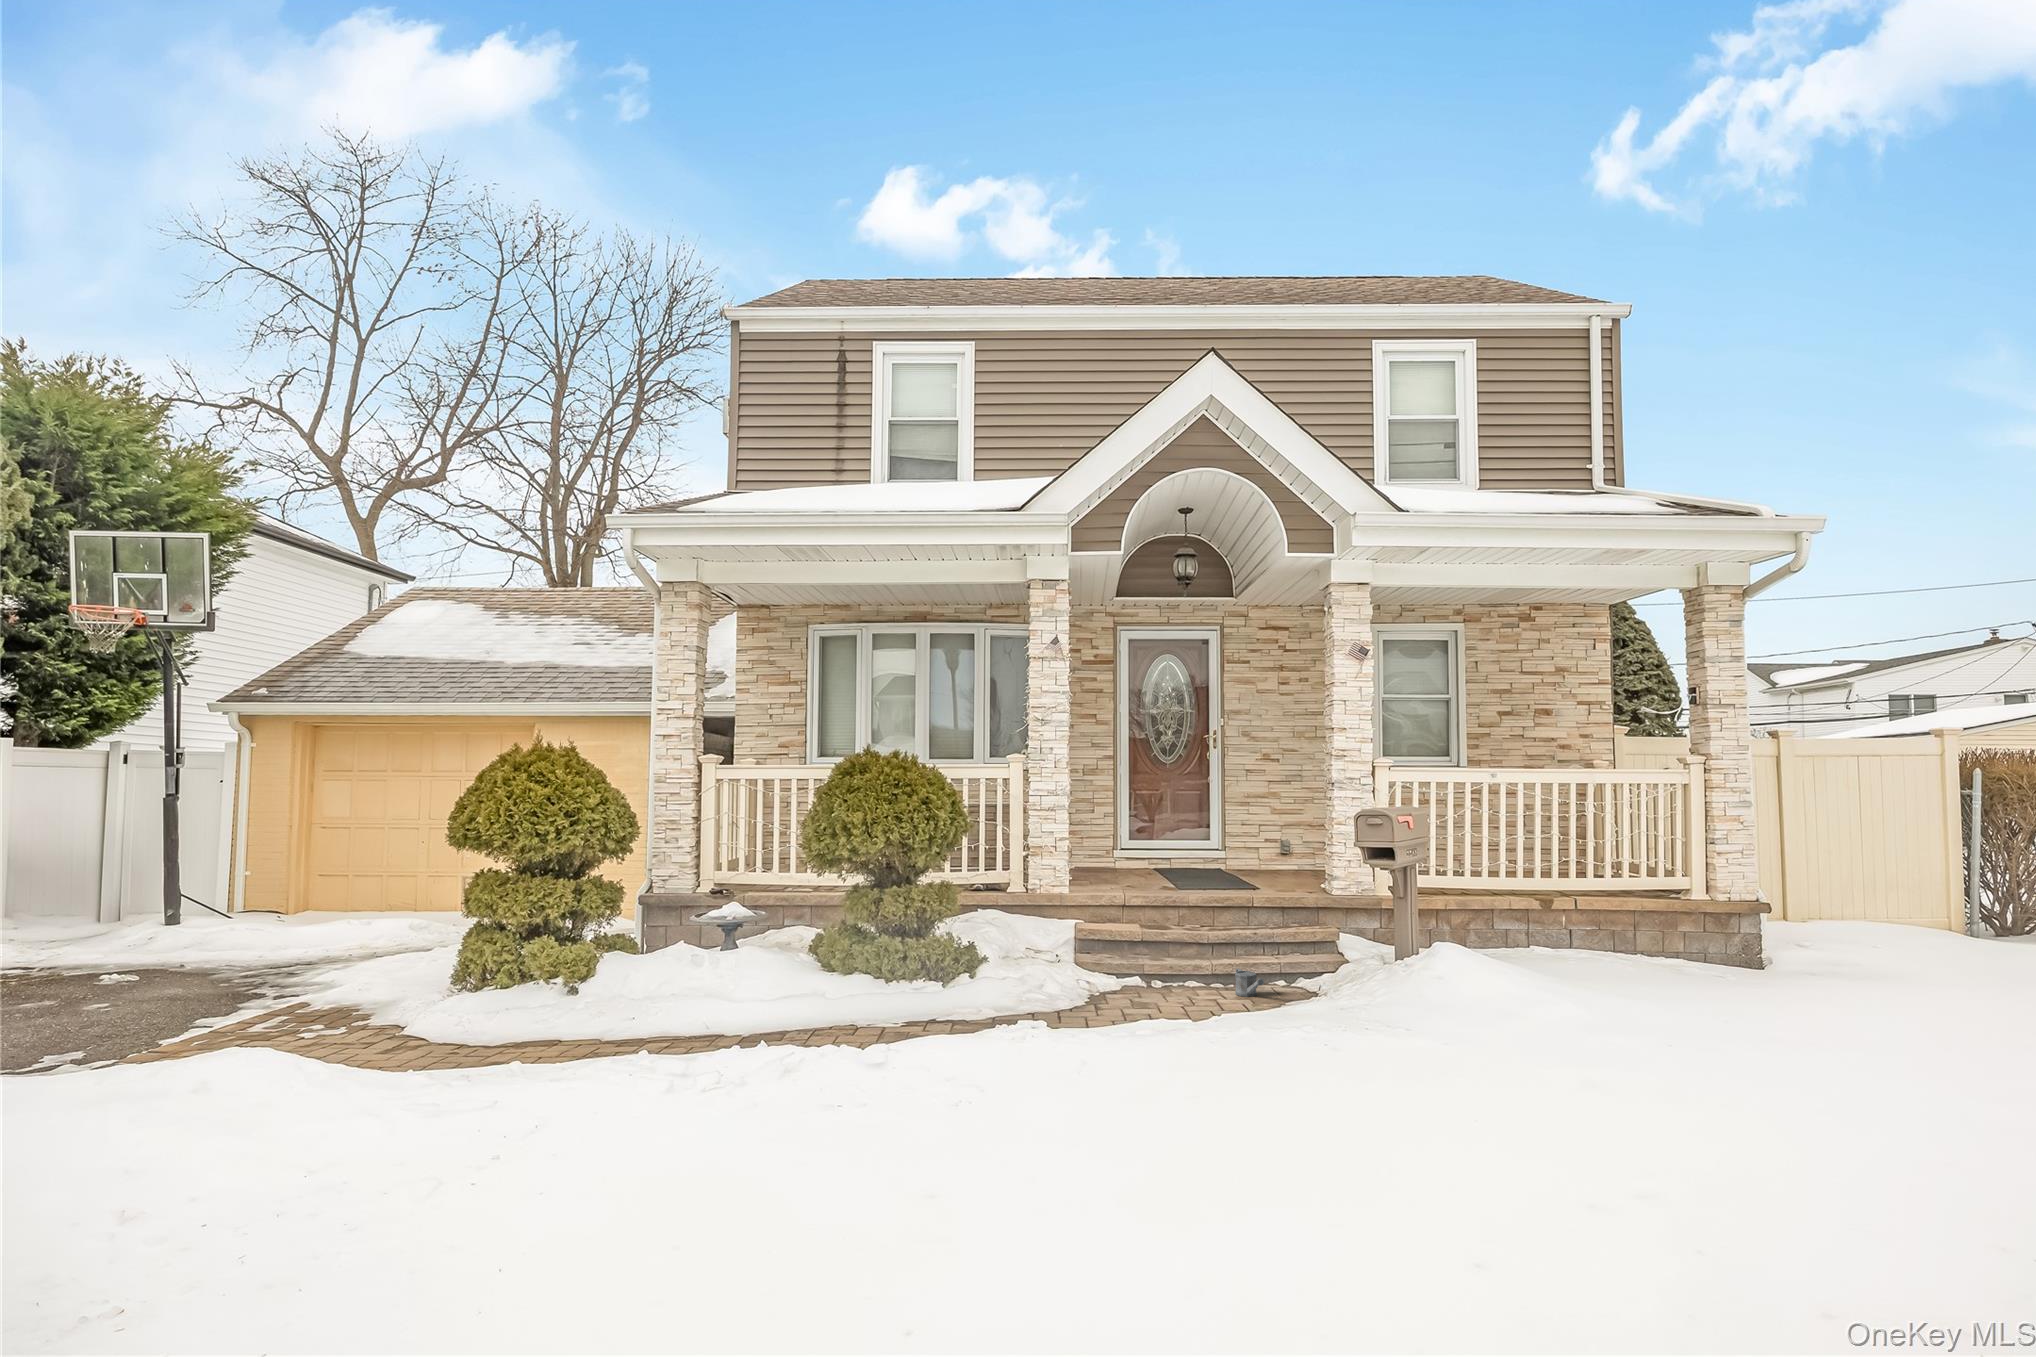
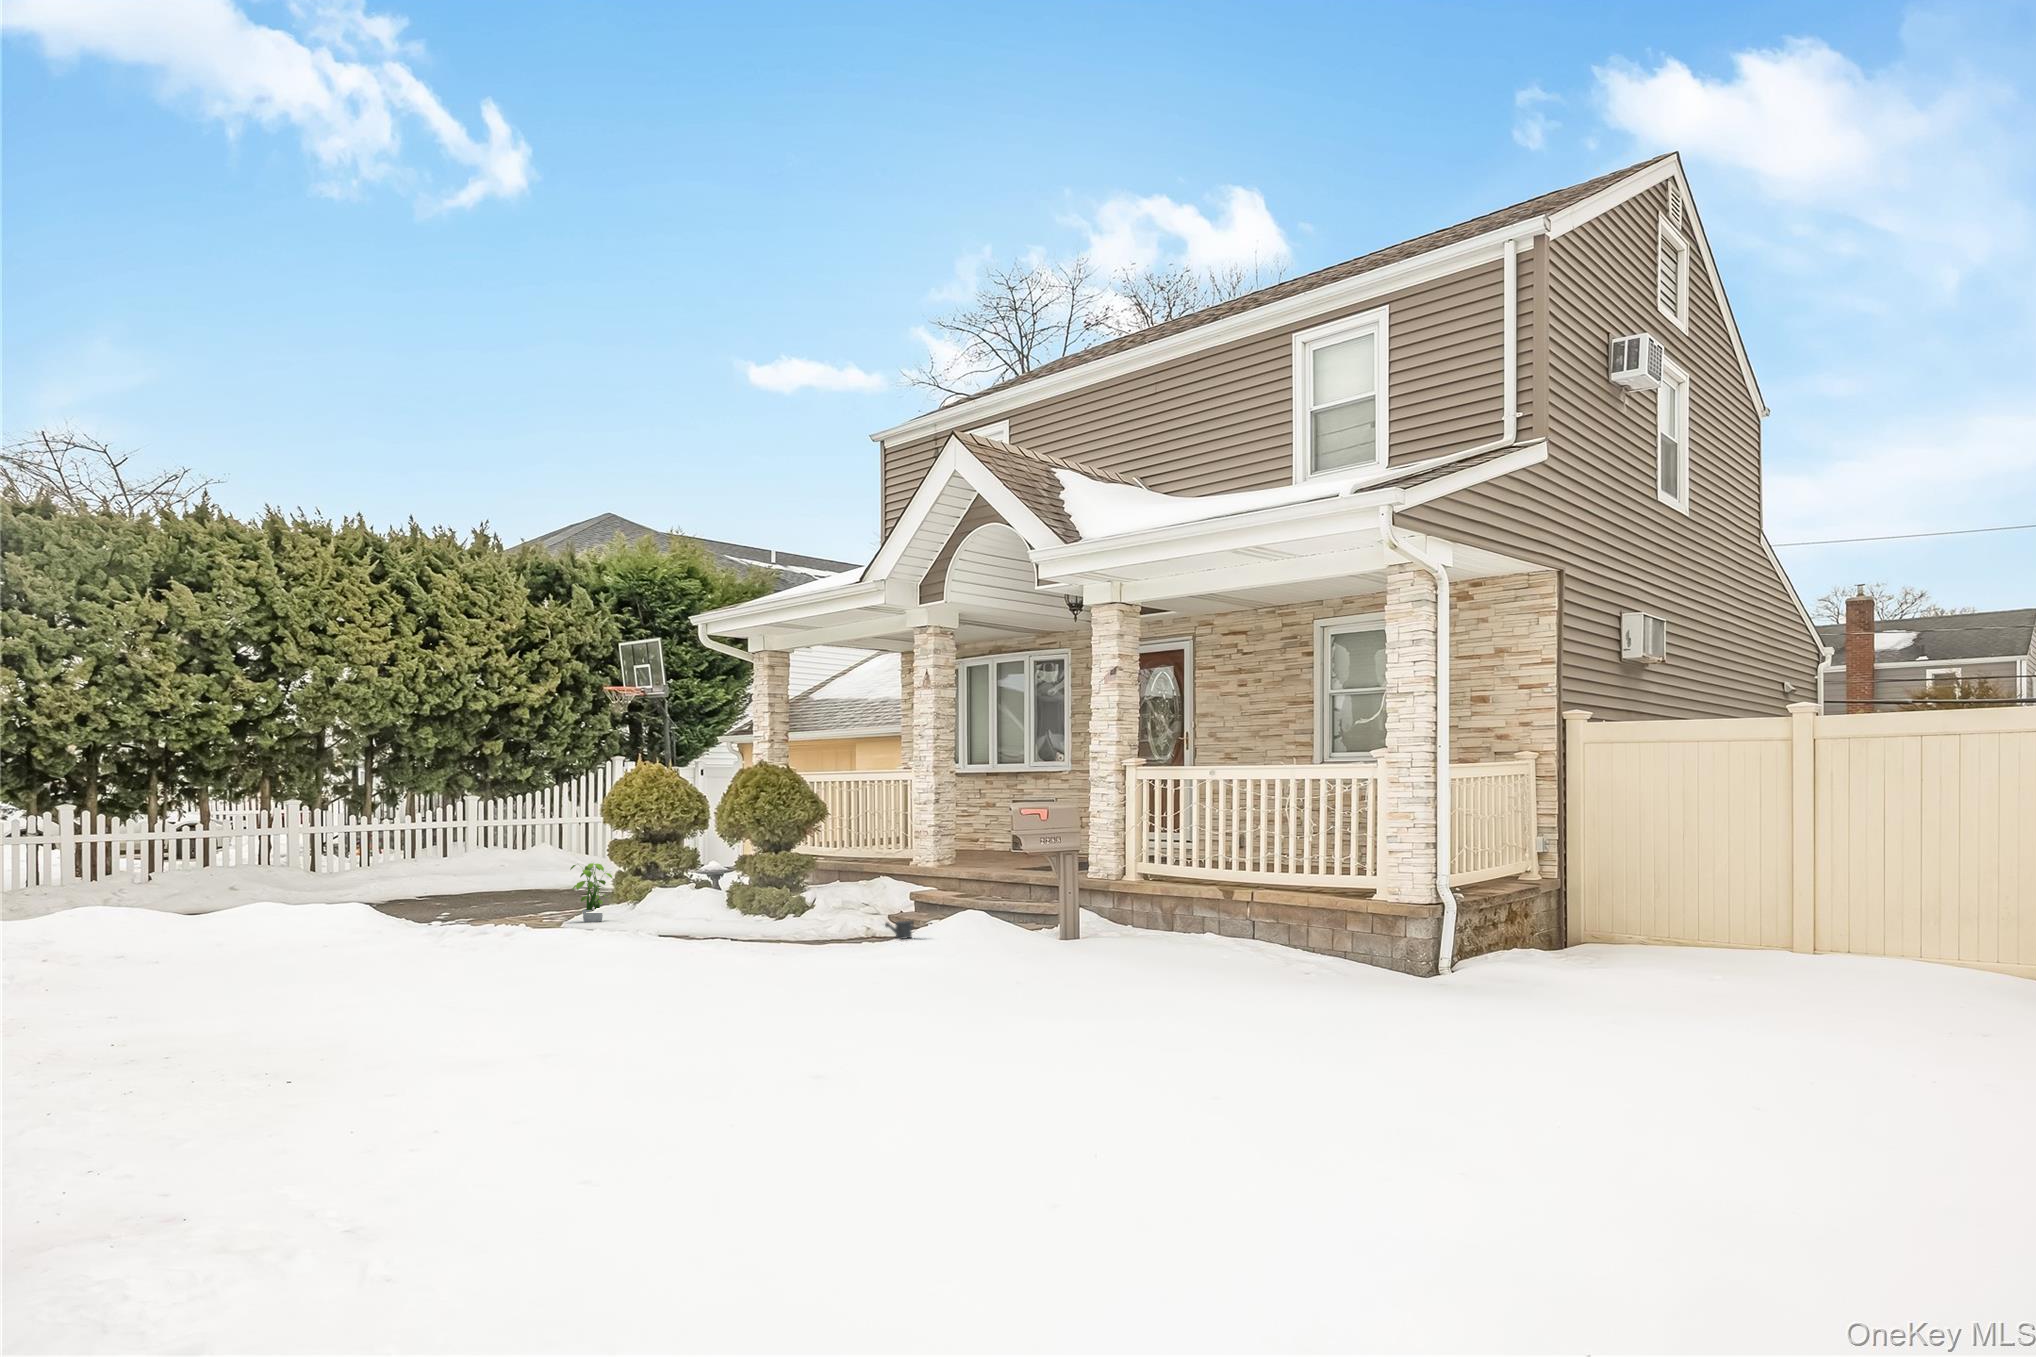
potted plant: none [475,917,550,1027] -> present [570,863,612,922]

